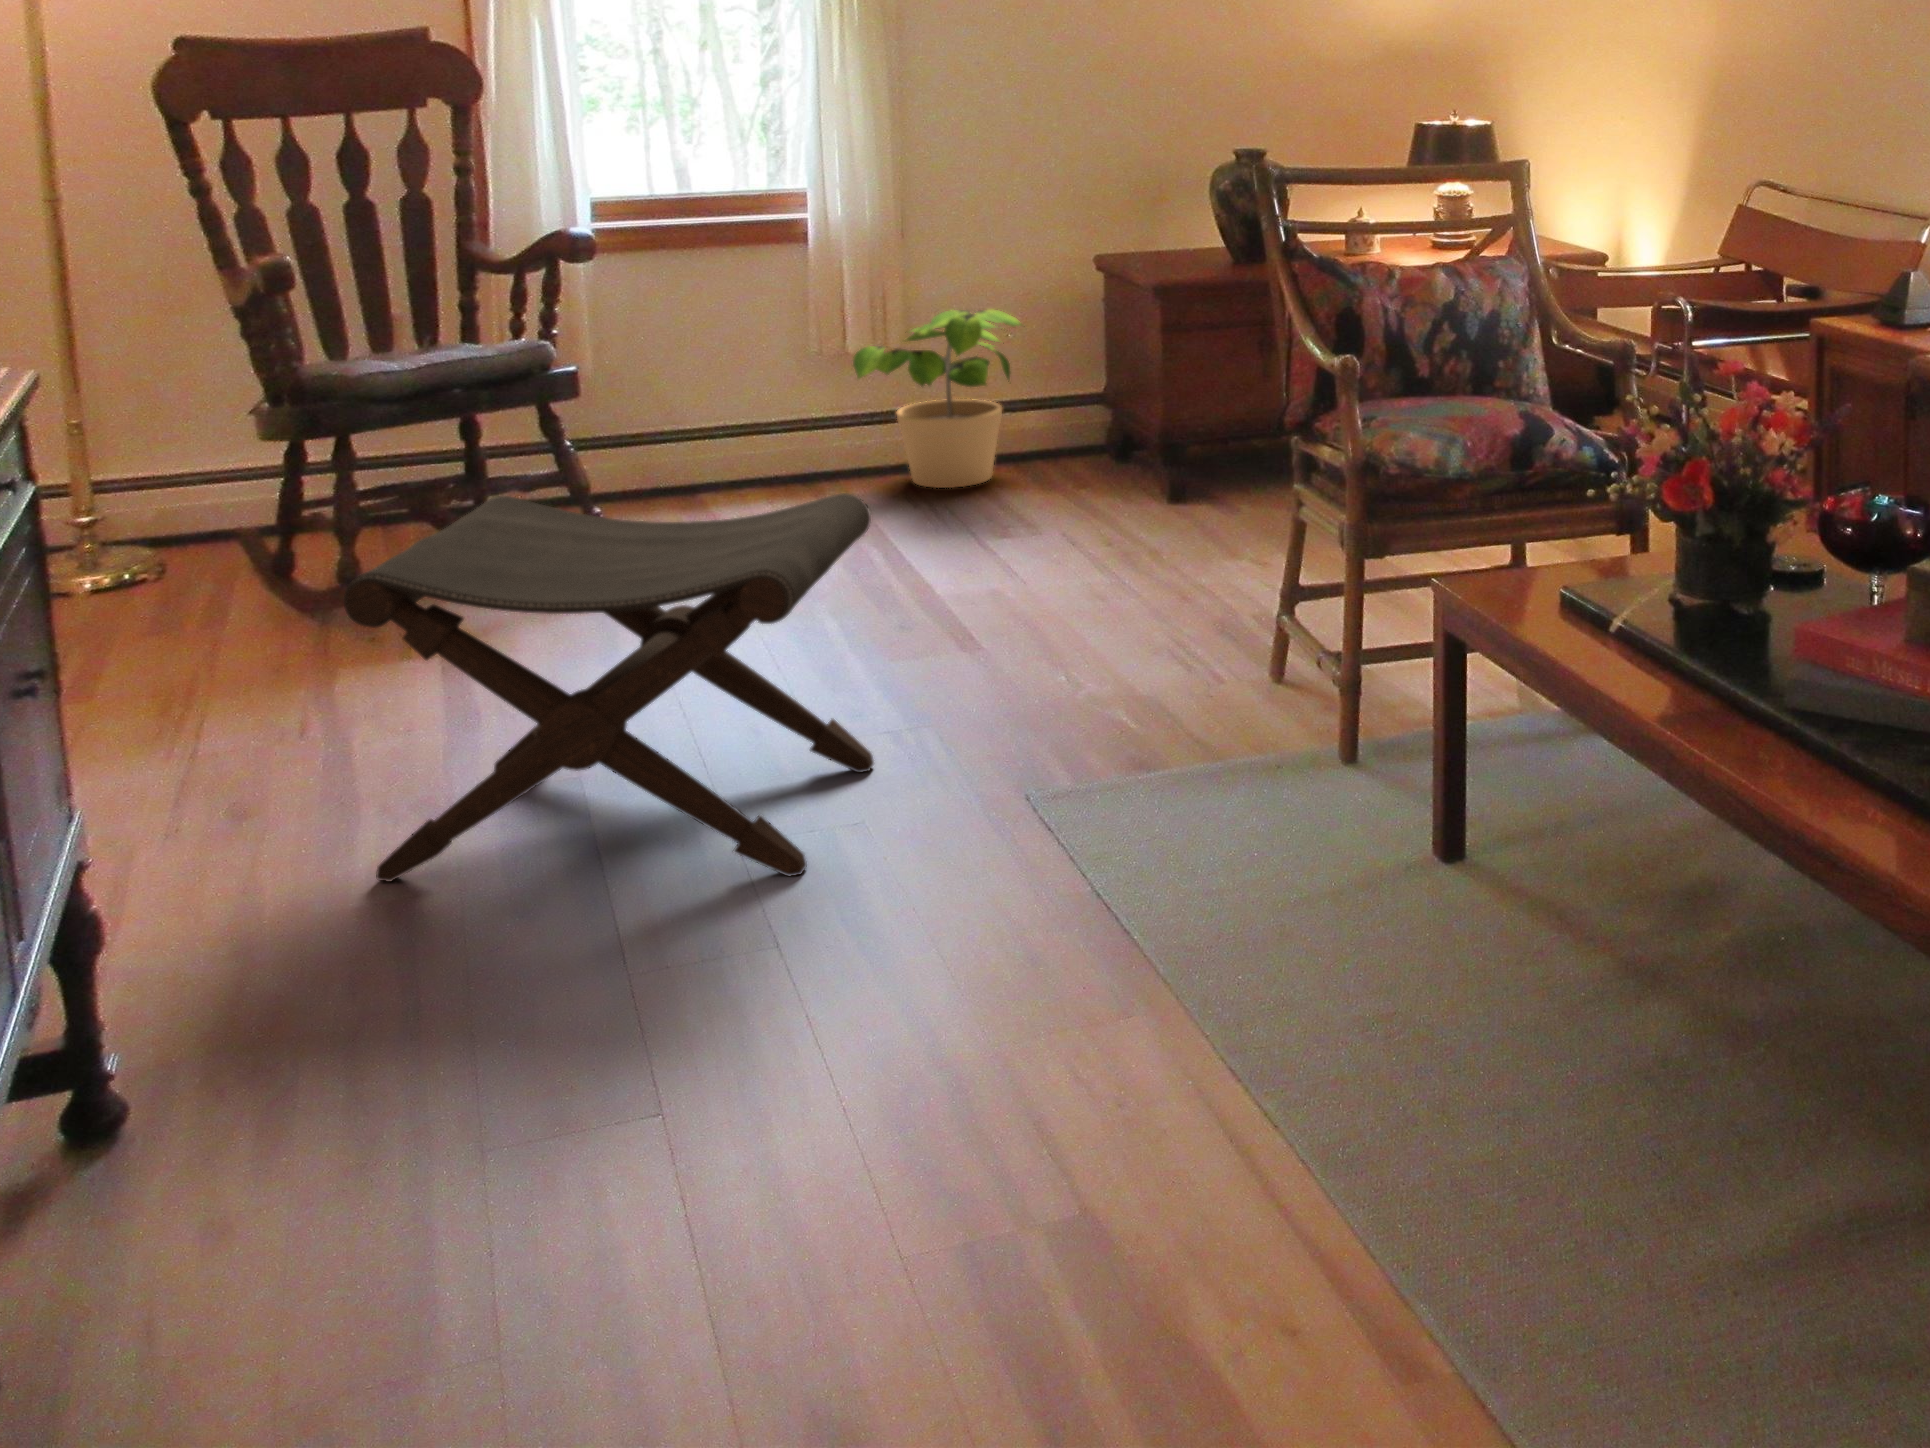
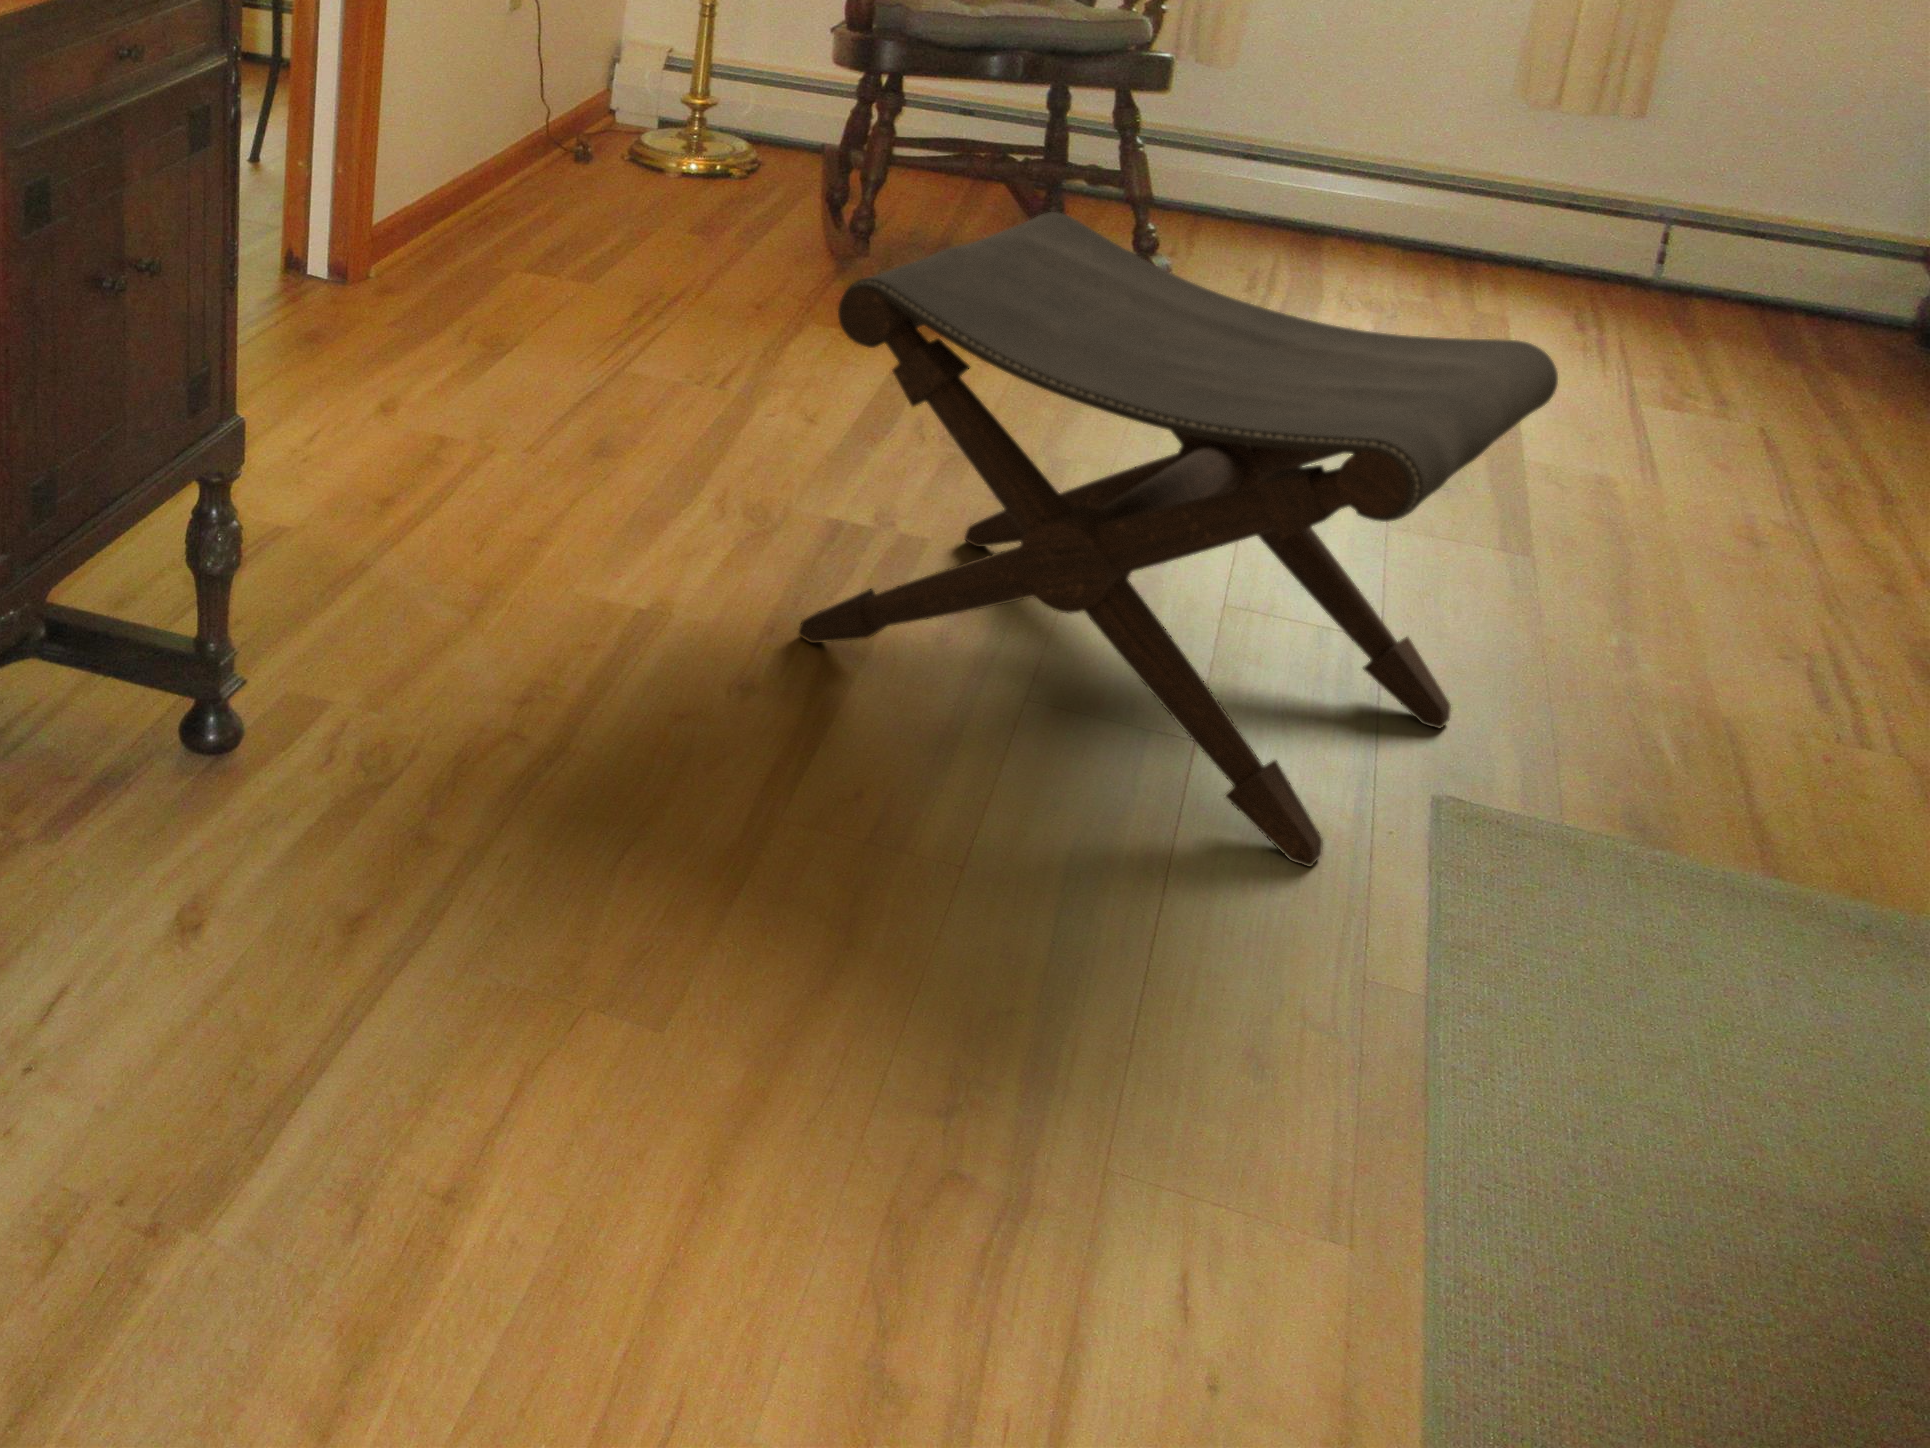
potted plant: present [853,310,1021,488] -> none [1537,90,1818,325]

